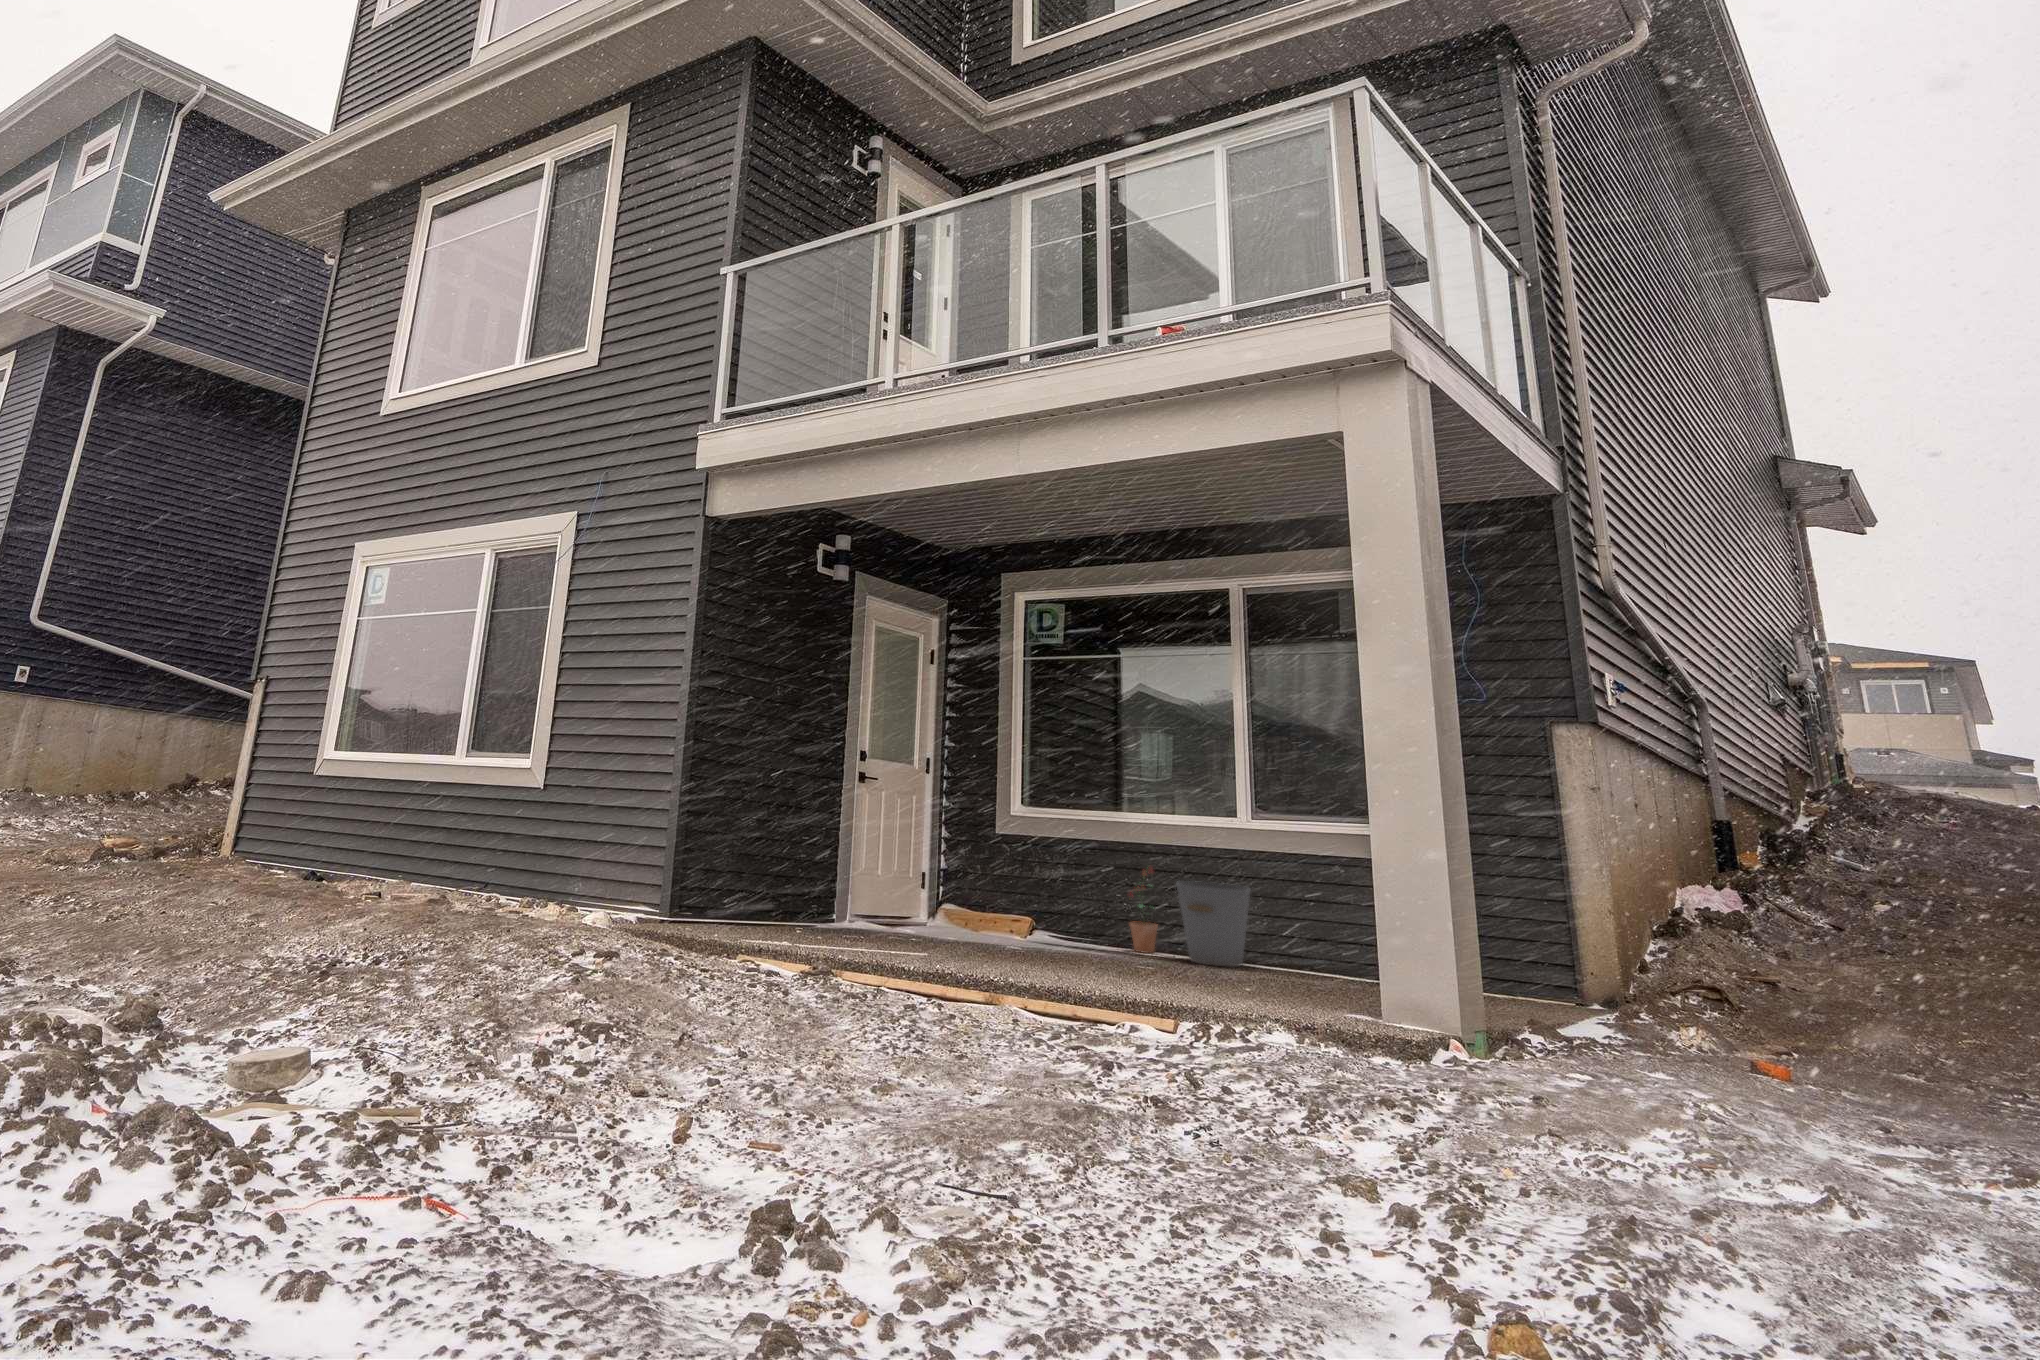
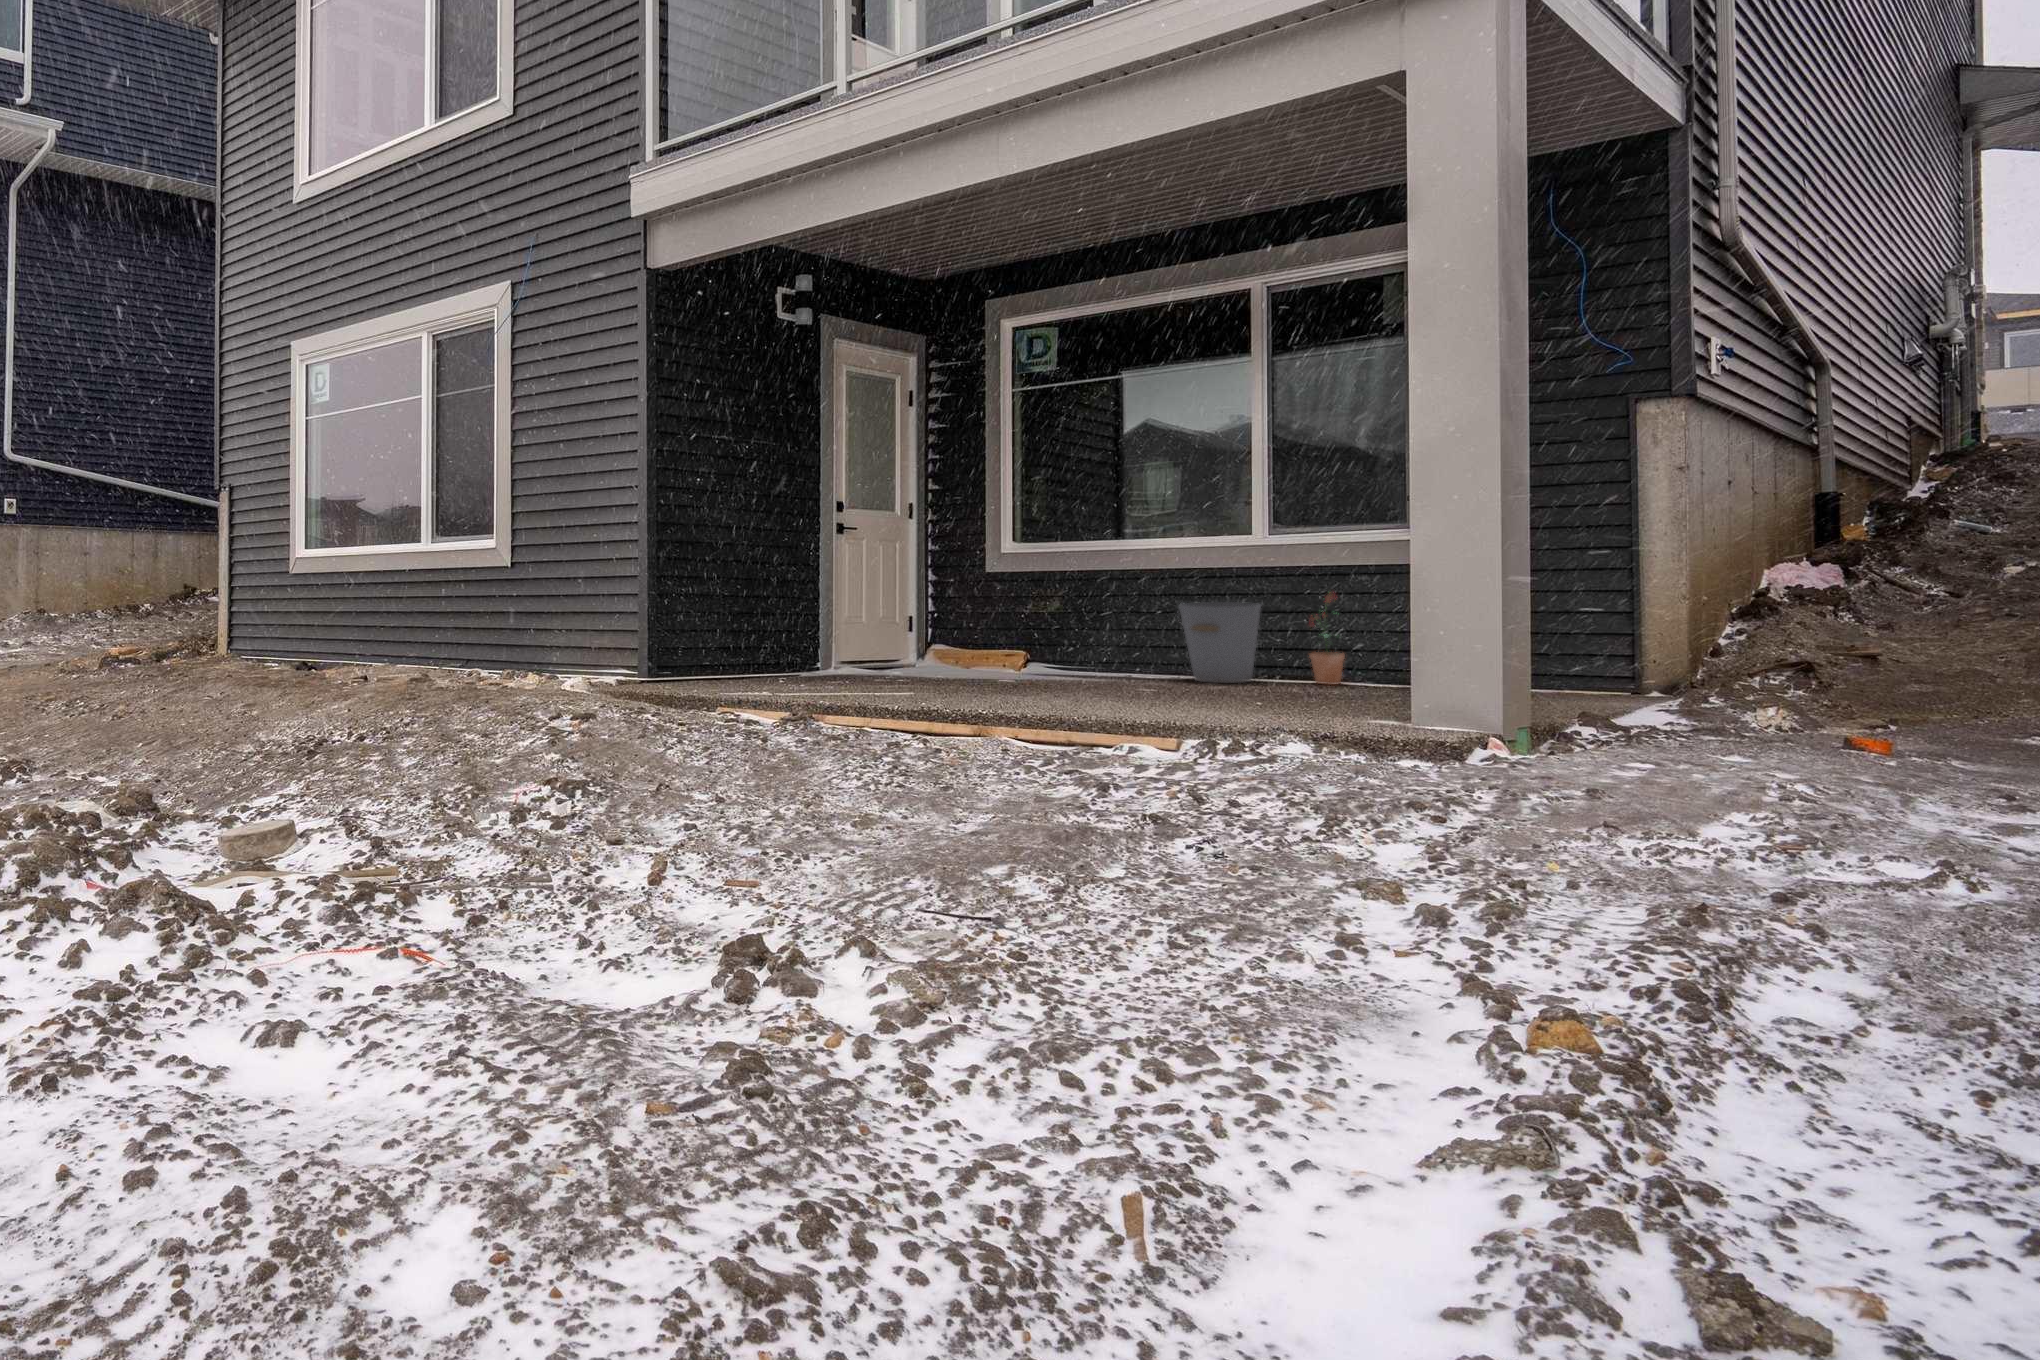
potted plant: present [1130,867,1158,953] -> present [1309,592,1345,685]

